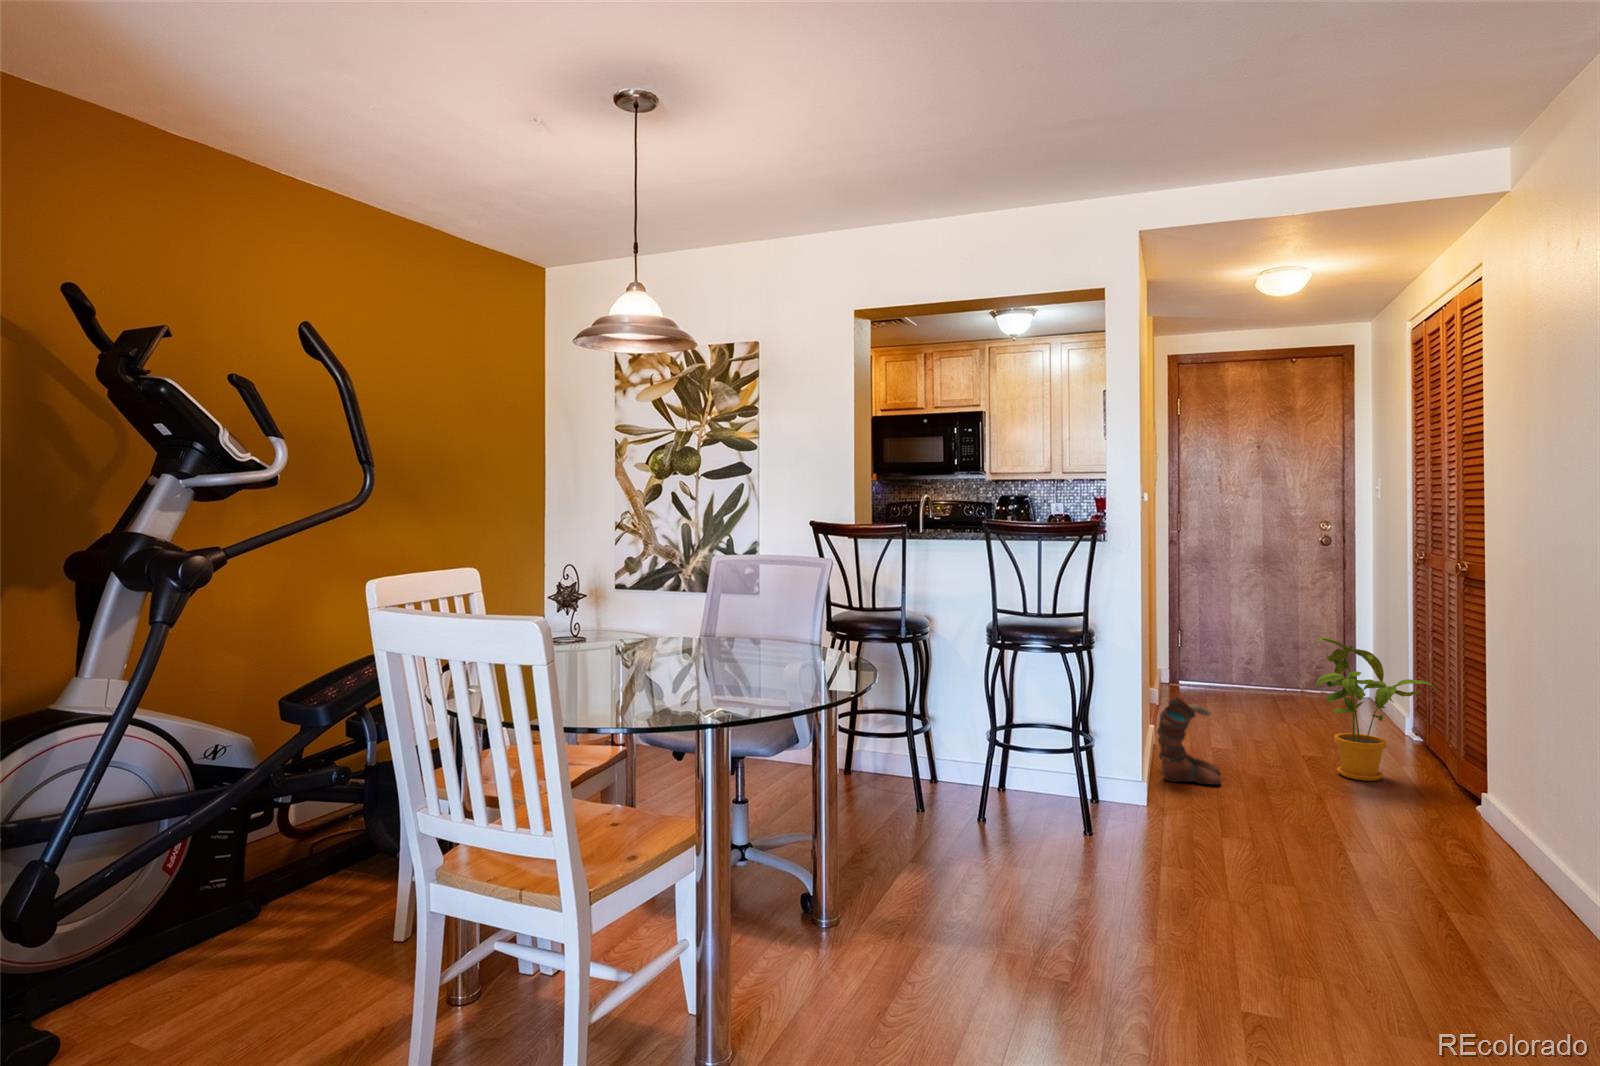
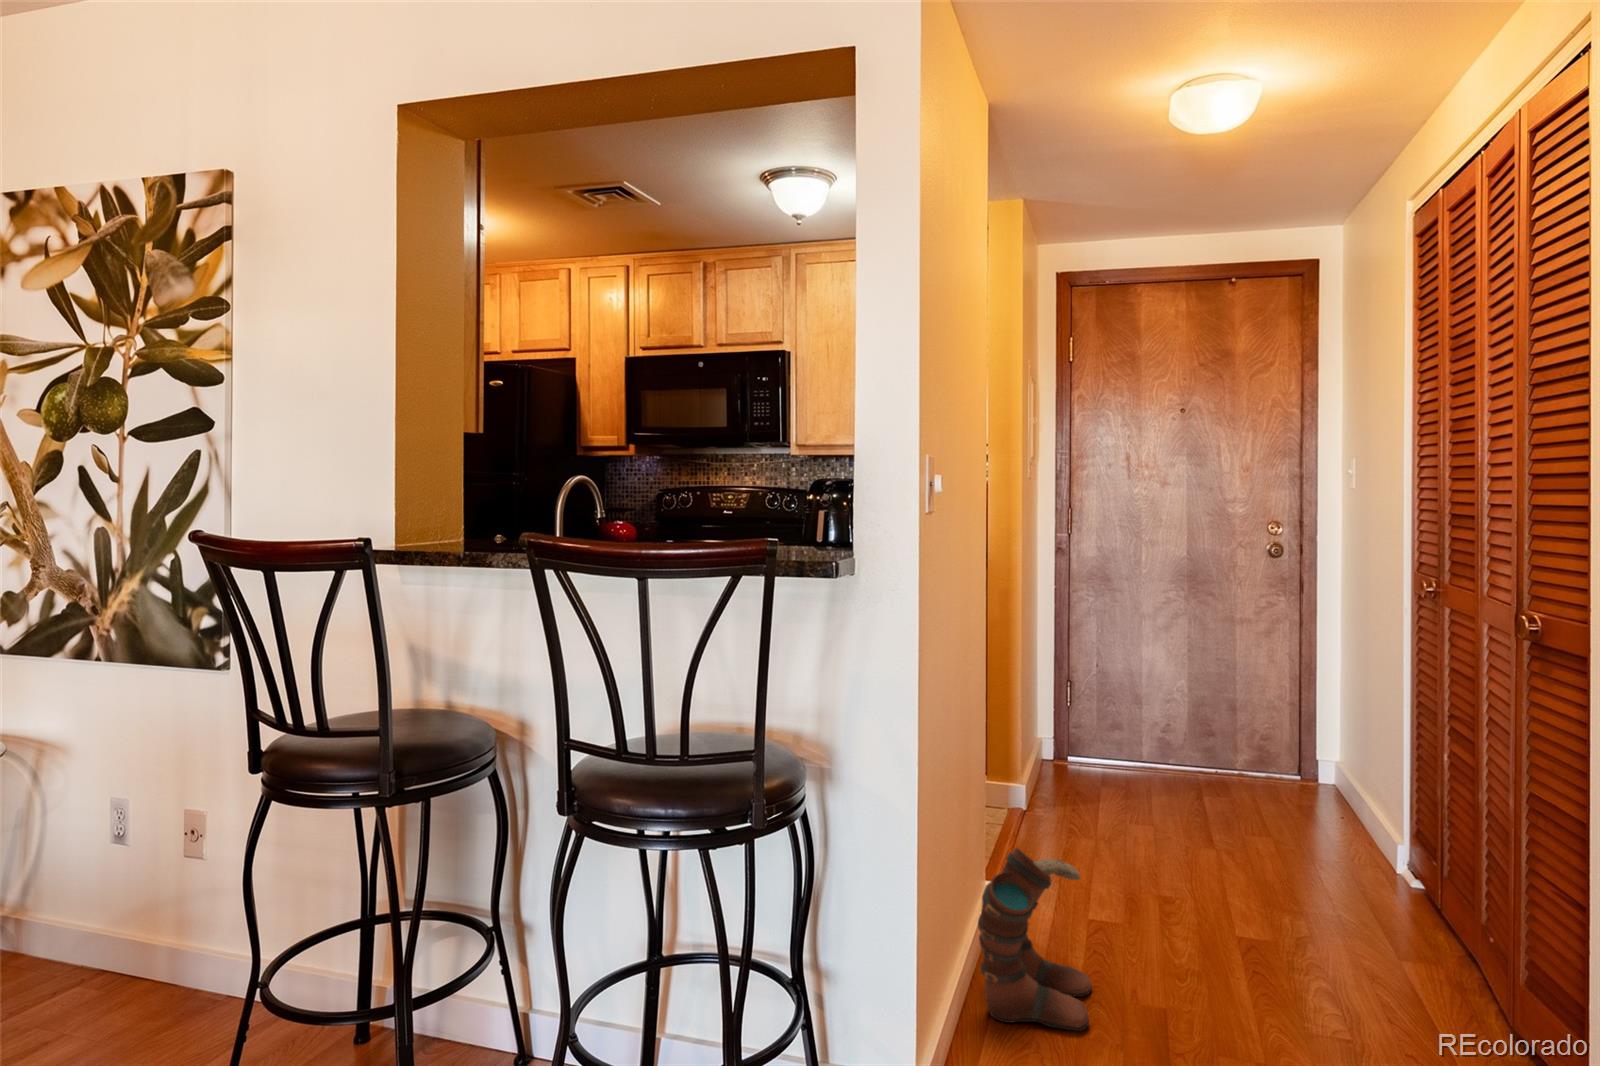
house plant: present [1315,637,1440,781] -> none [1258,735,1479,1006]

